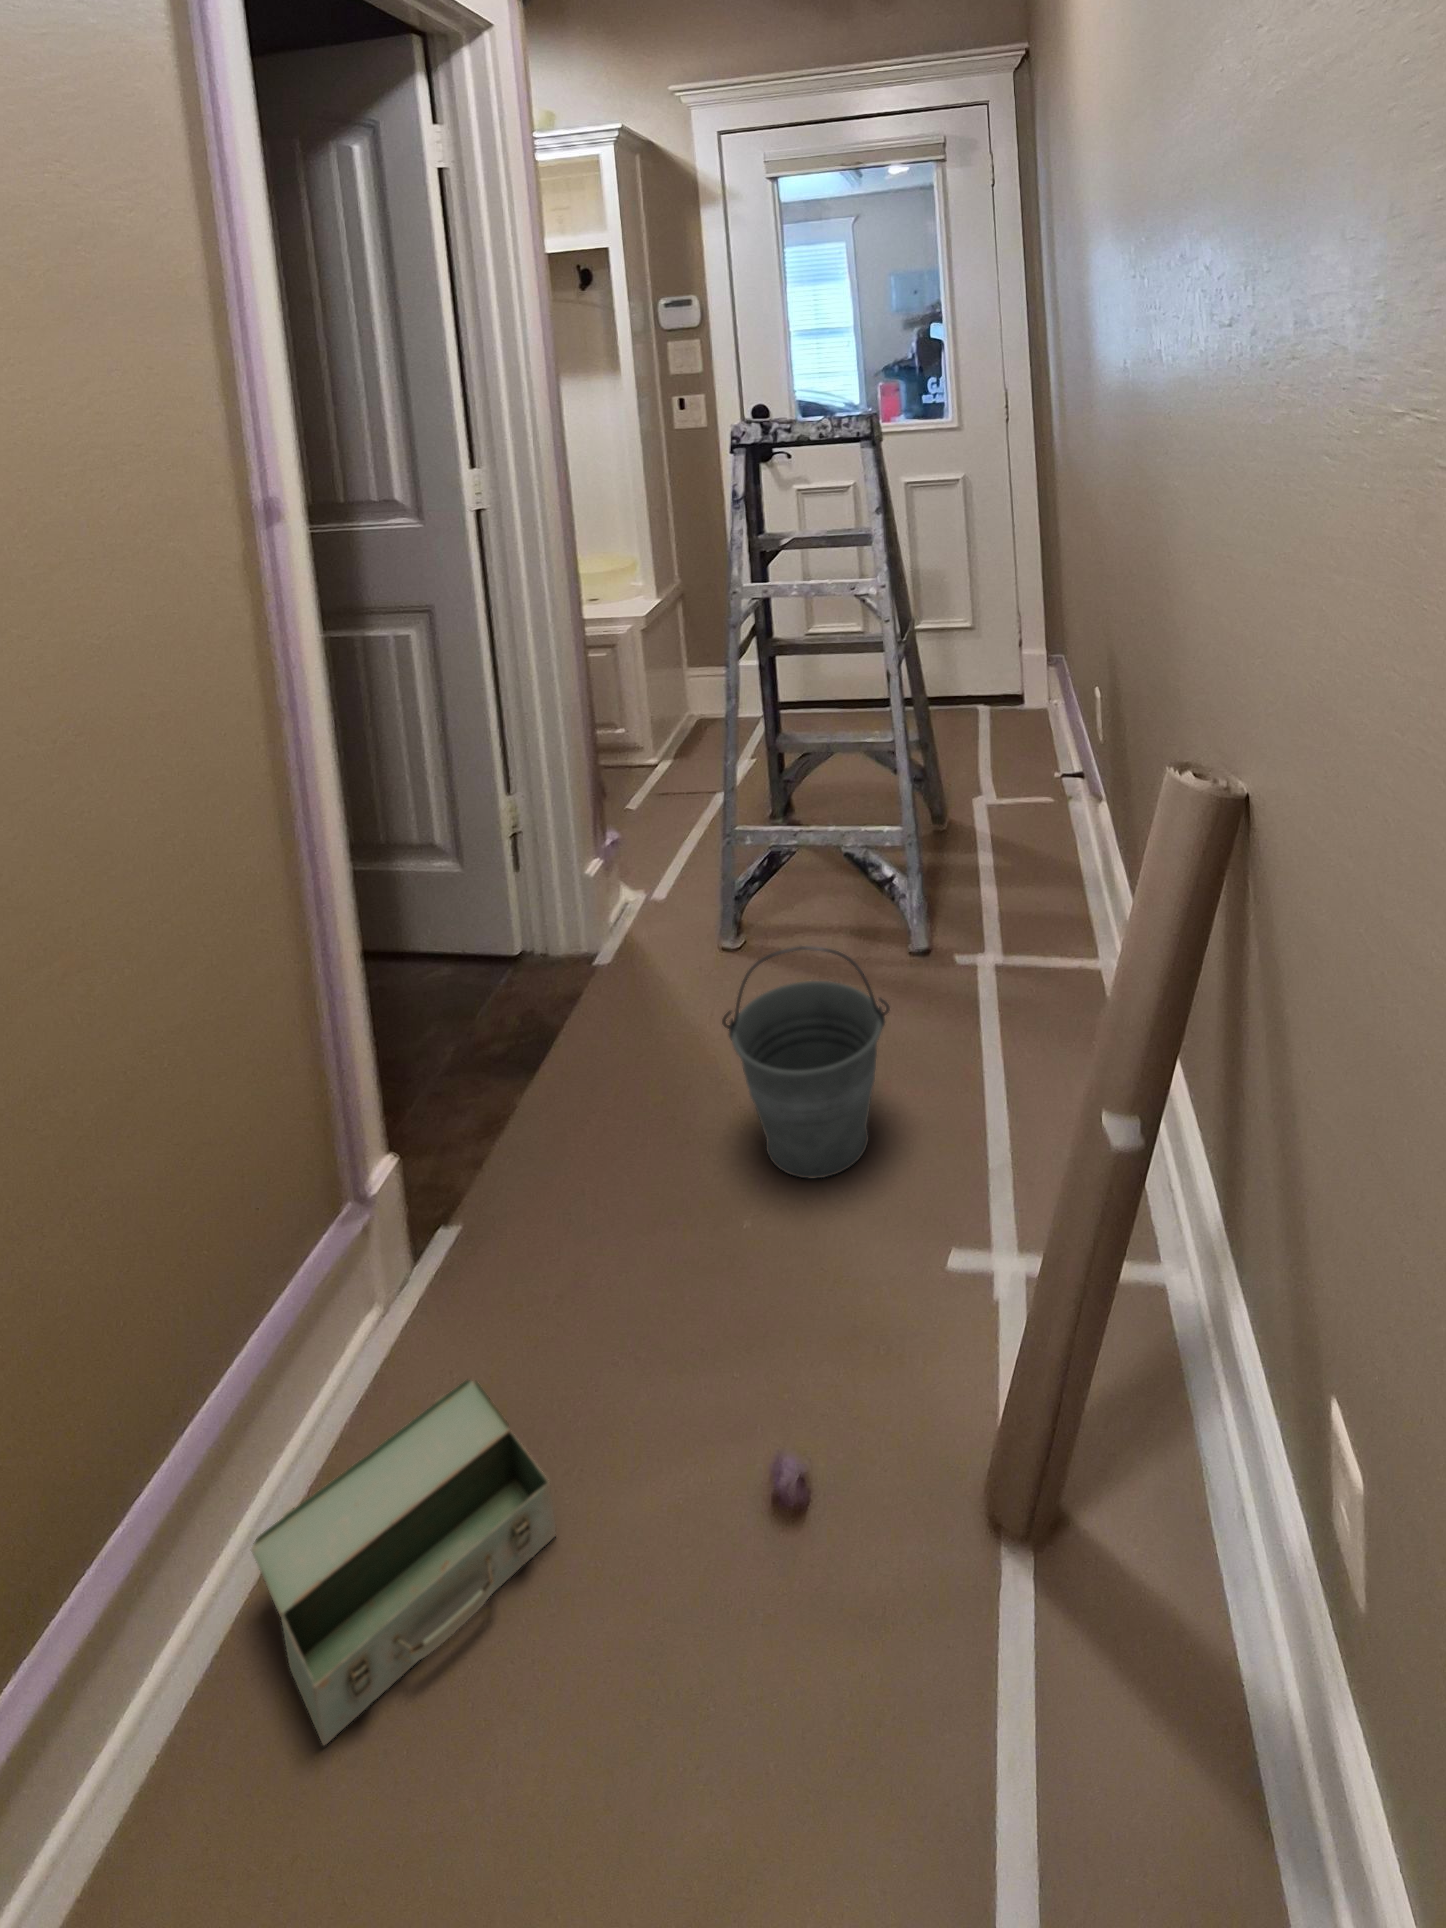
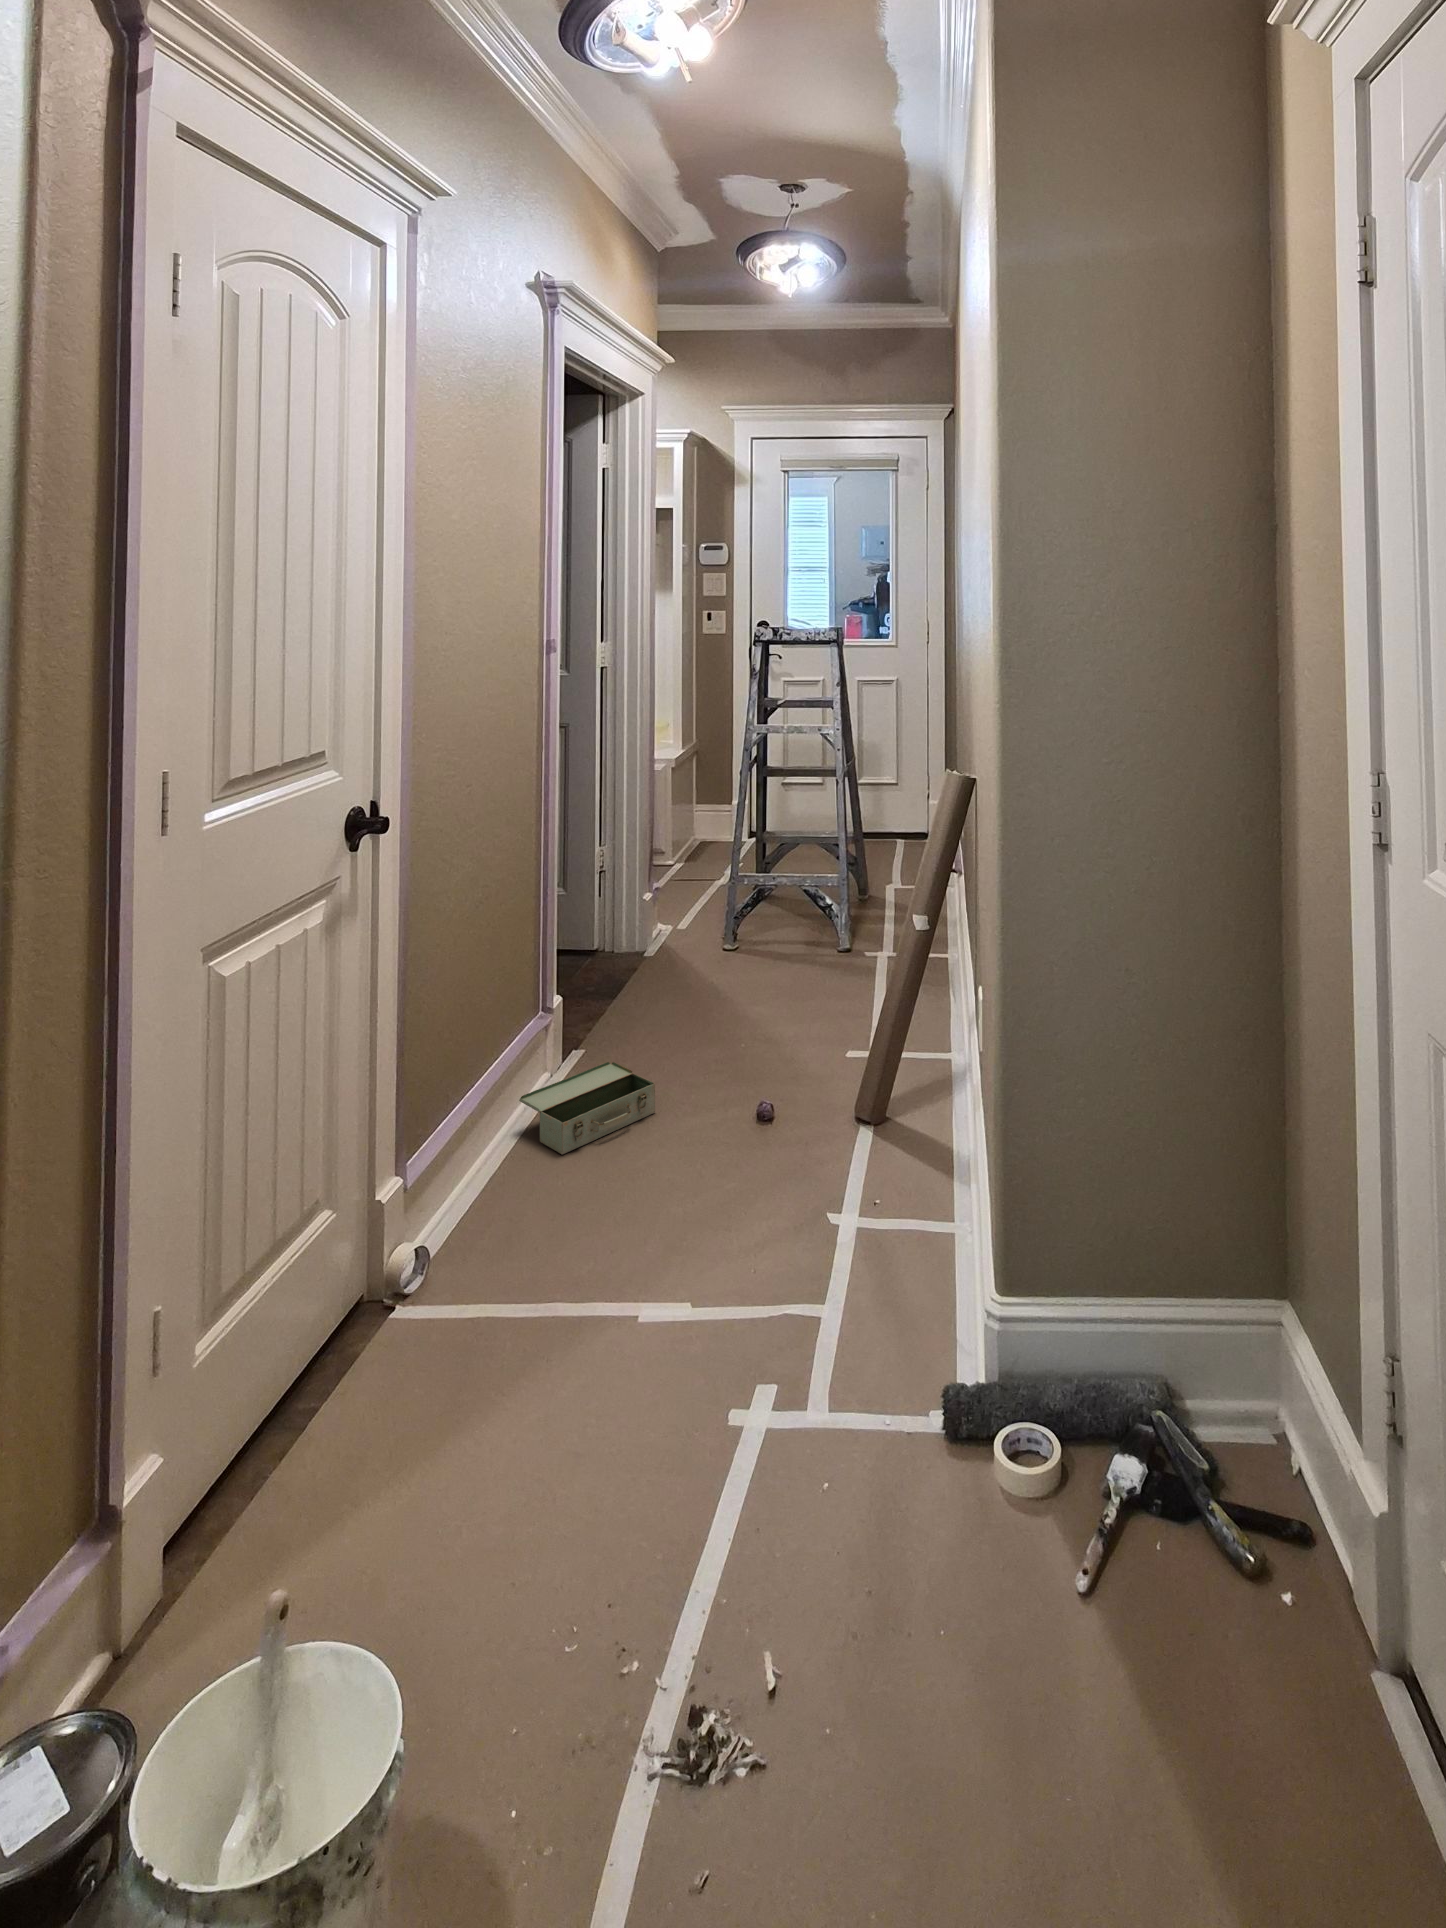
bucket: present [722,946,890,1178] -> none [734,895,826,1024]

